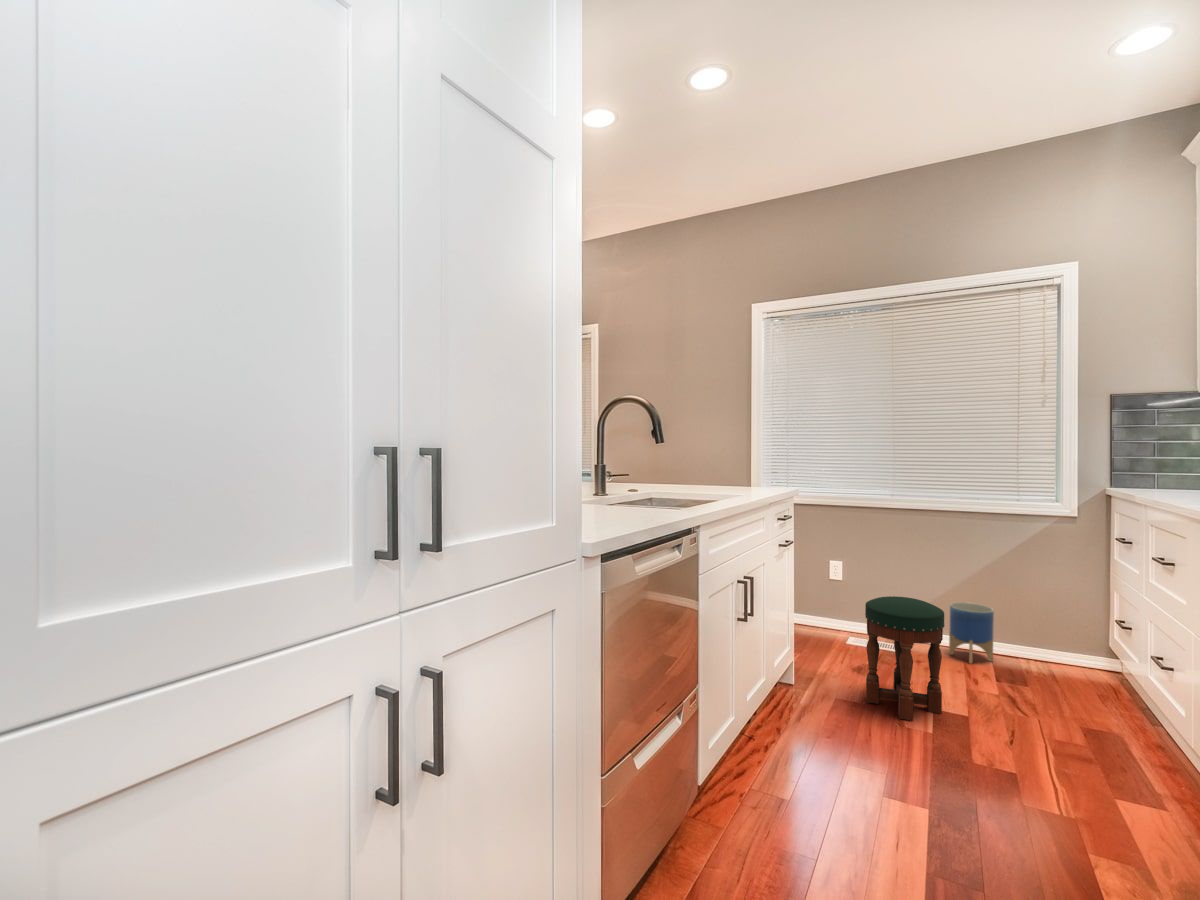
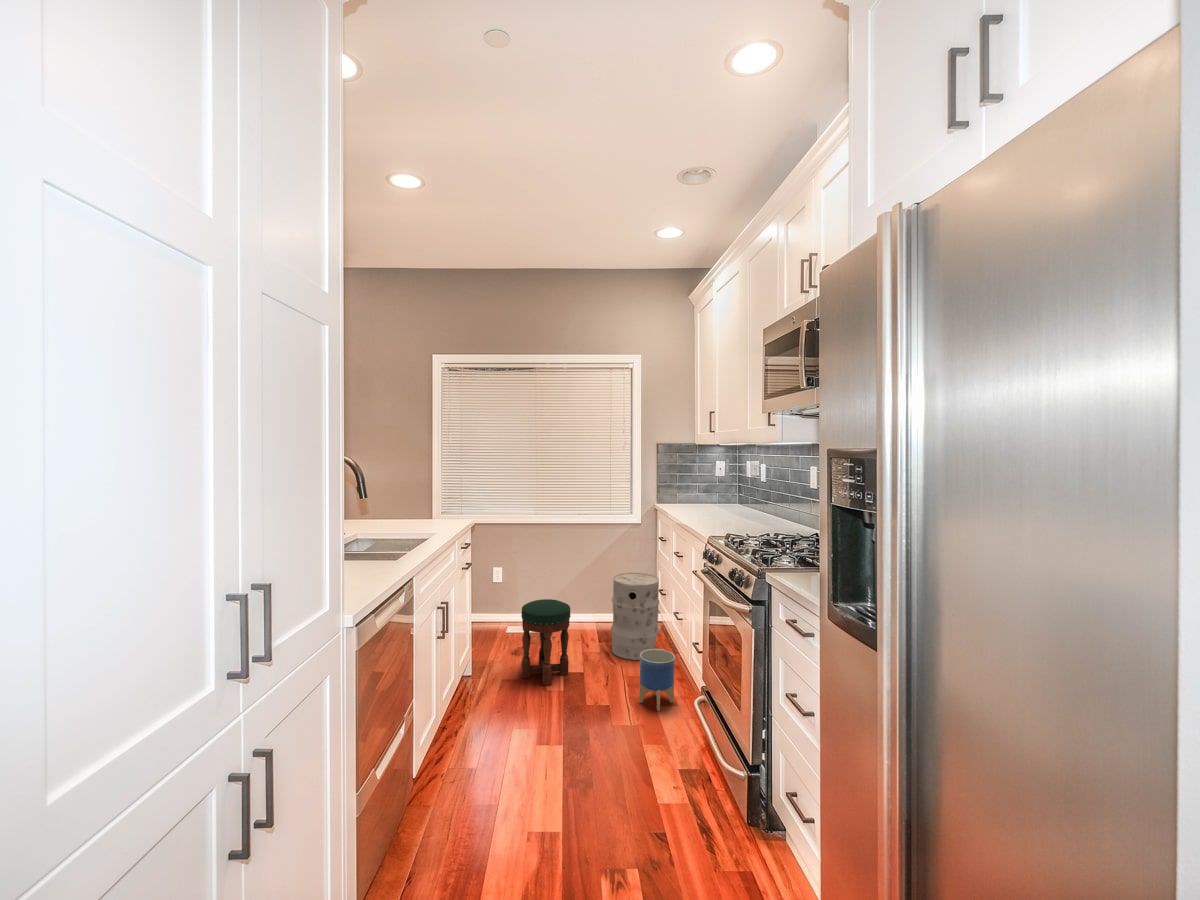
trash can: none [1018,579,1116,721] -> present [611,573,659,660]
planter: present [949,602,994,664] -> present [639,649,675,711]

